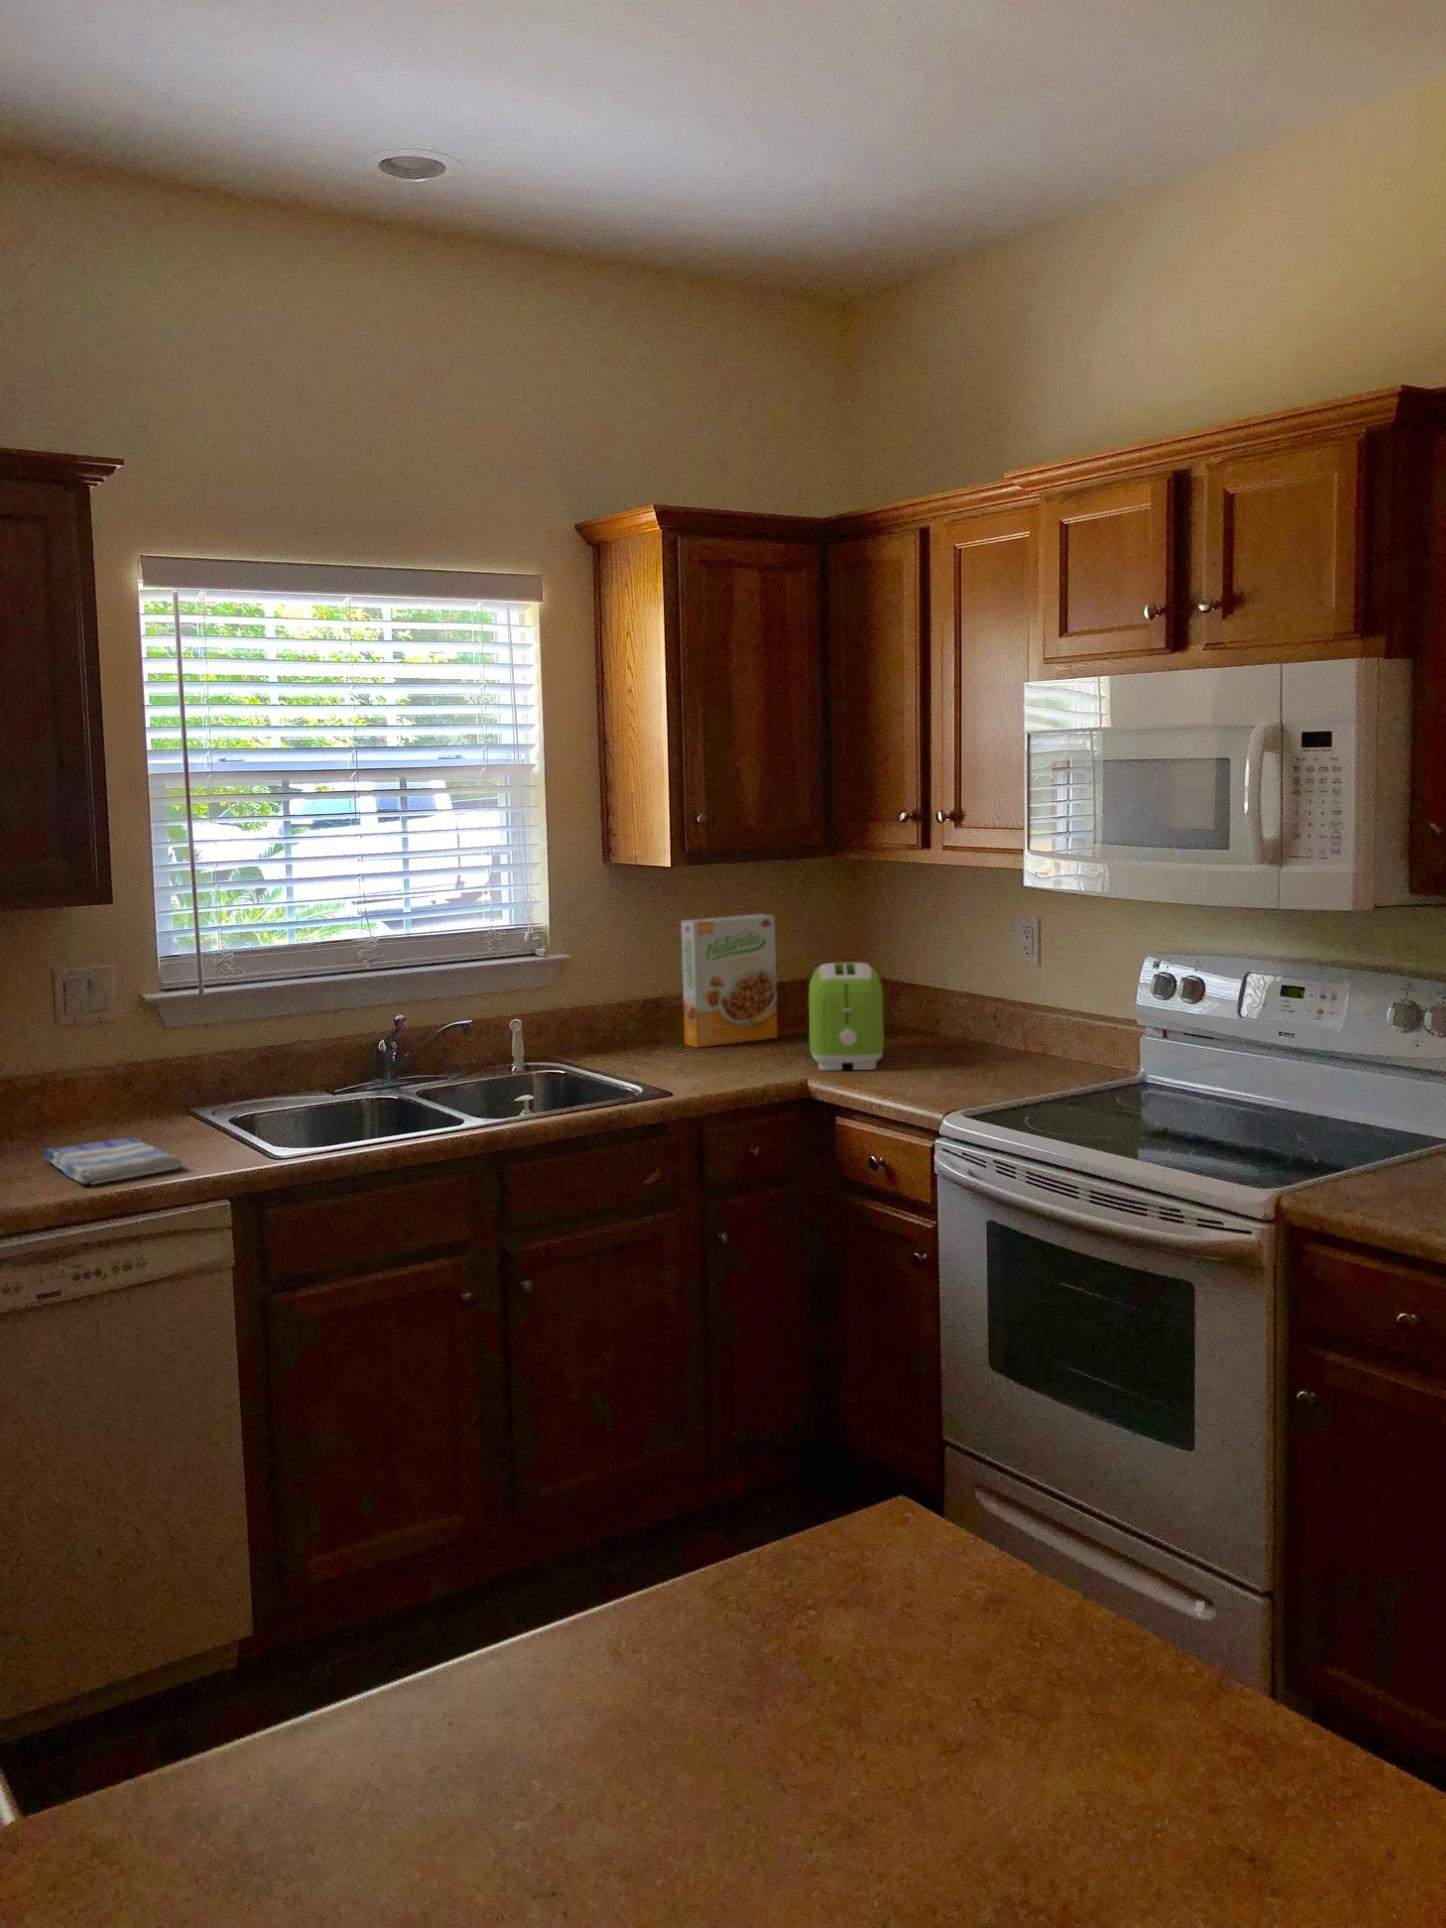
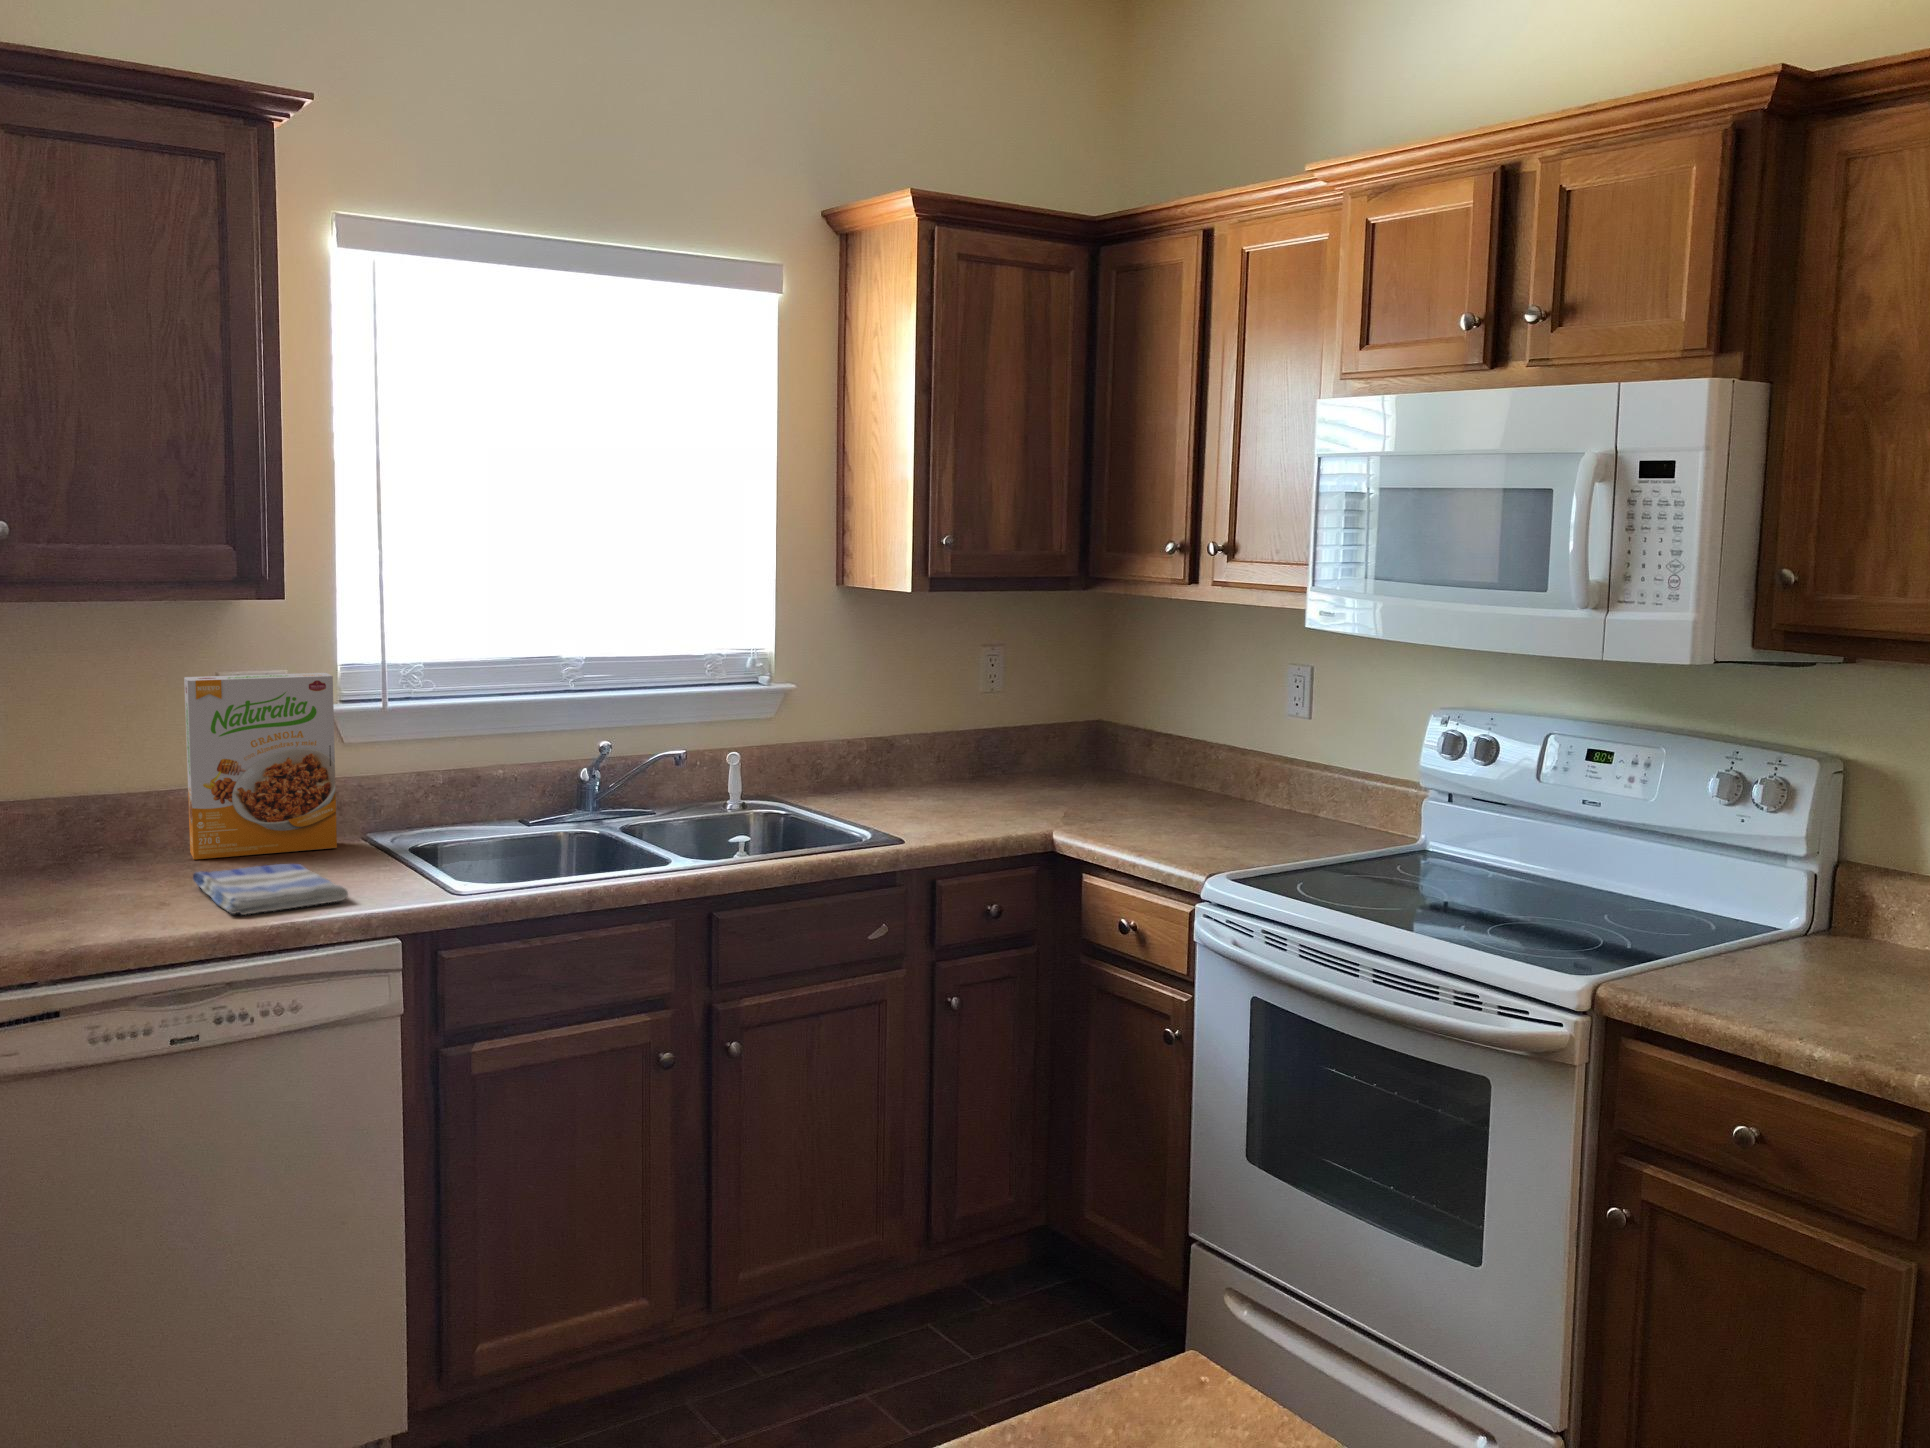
cereal box: present [681,914,777,1048] -> present [184,673,337,860]
toaster: present [809,963,884,1070] -> none [1055,705,1136,823]

